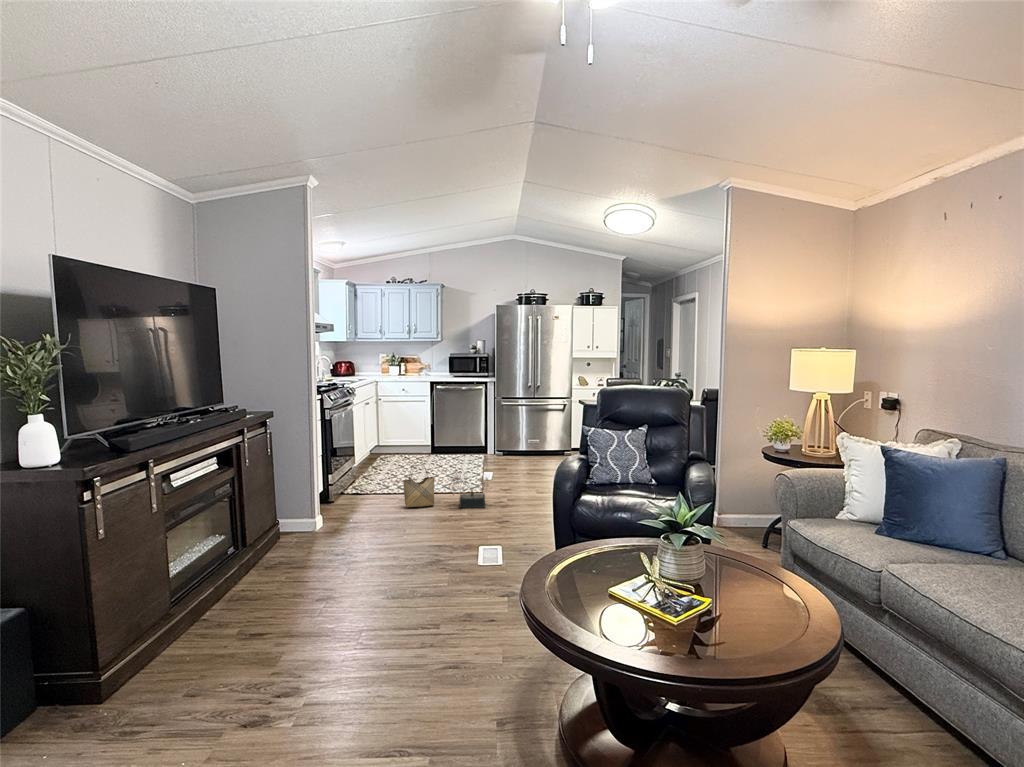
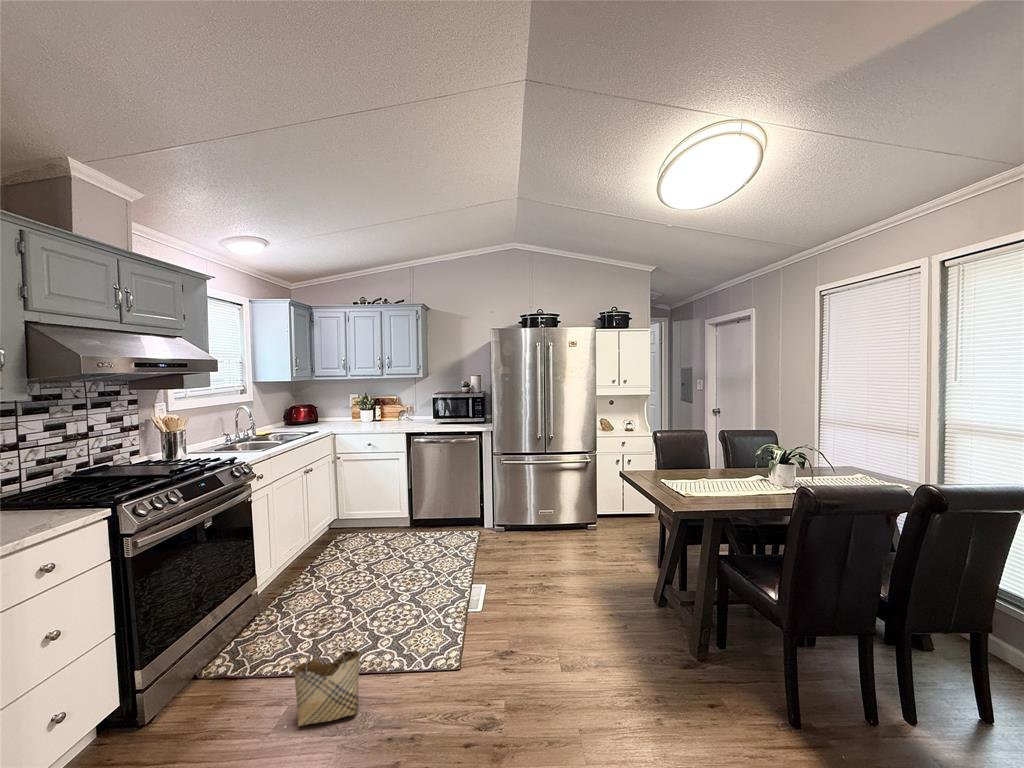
decorative plant: present [450,470,492,508] -> none [384,635,470,726]

